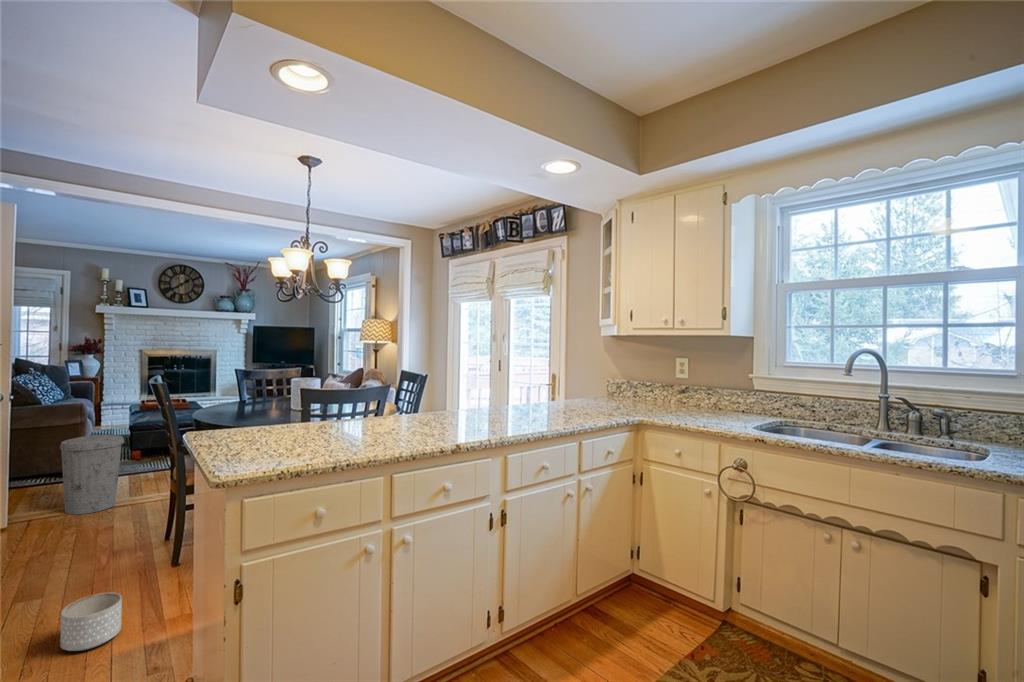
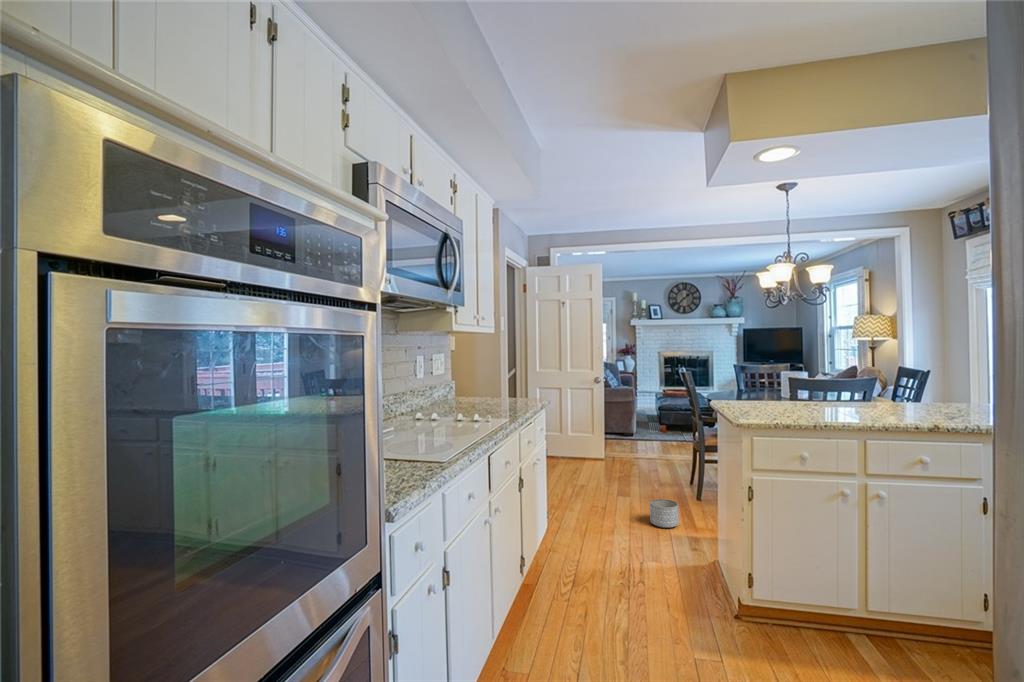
trash can: present [60,435,124,514] -> none [629,410,663,461]

